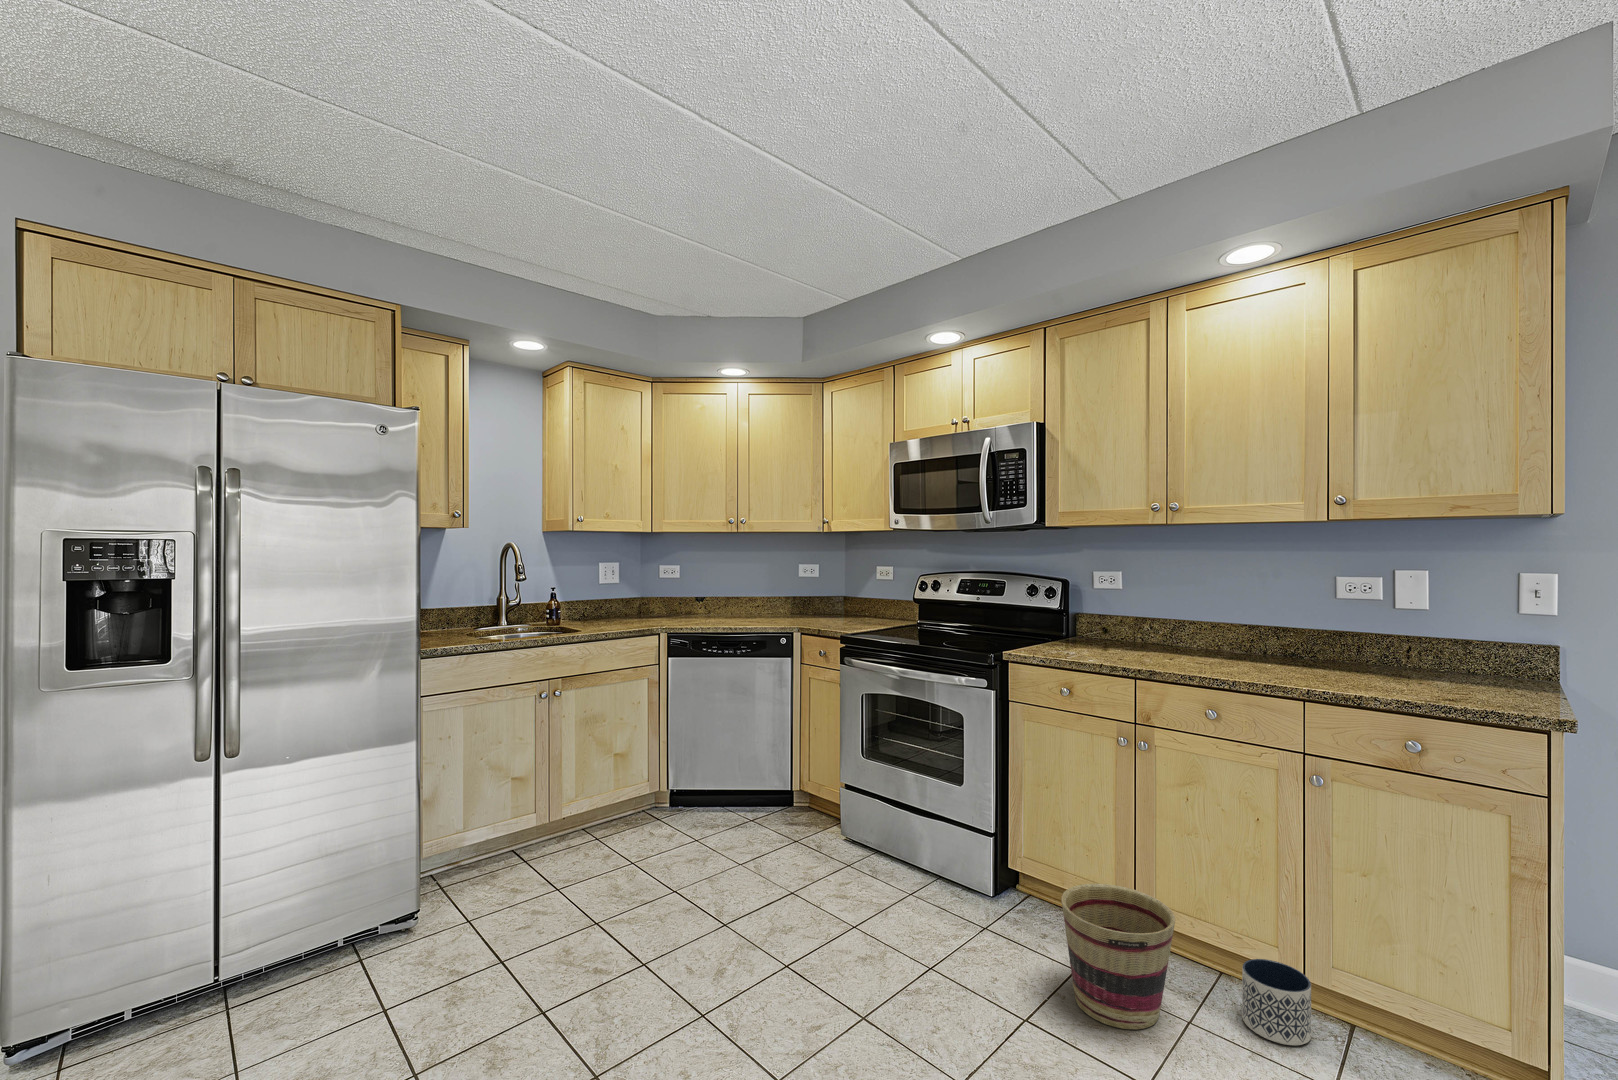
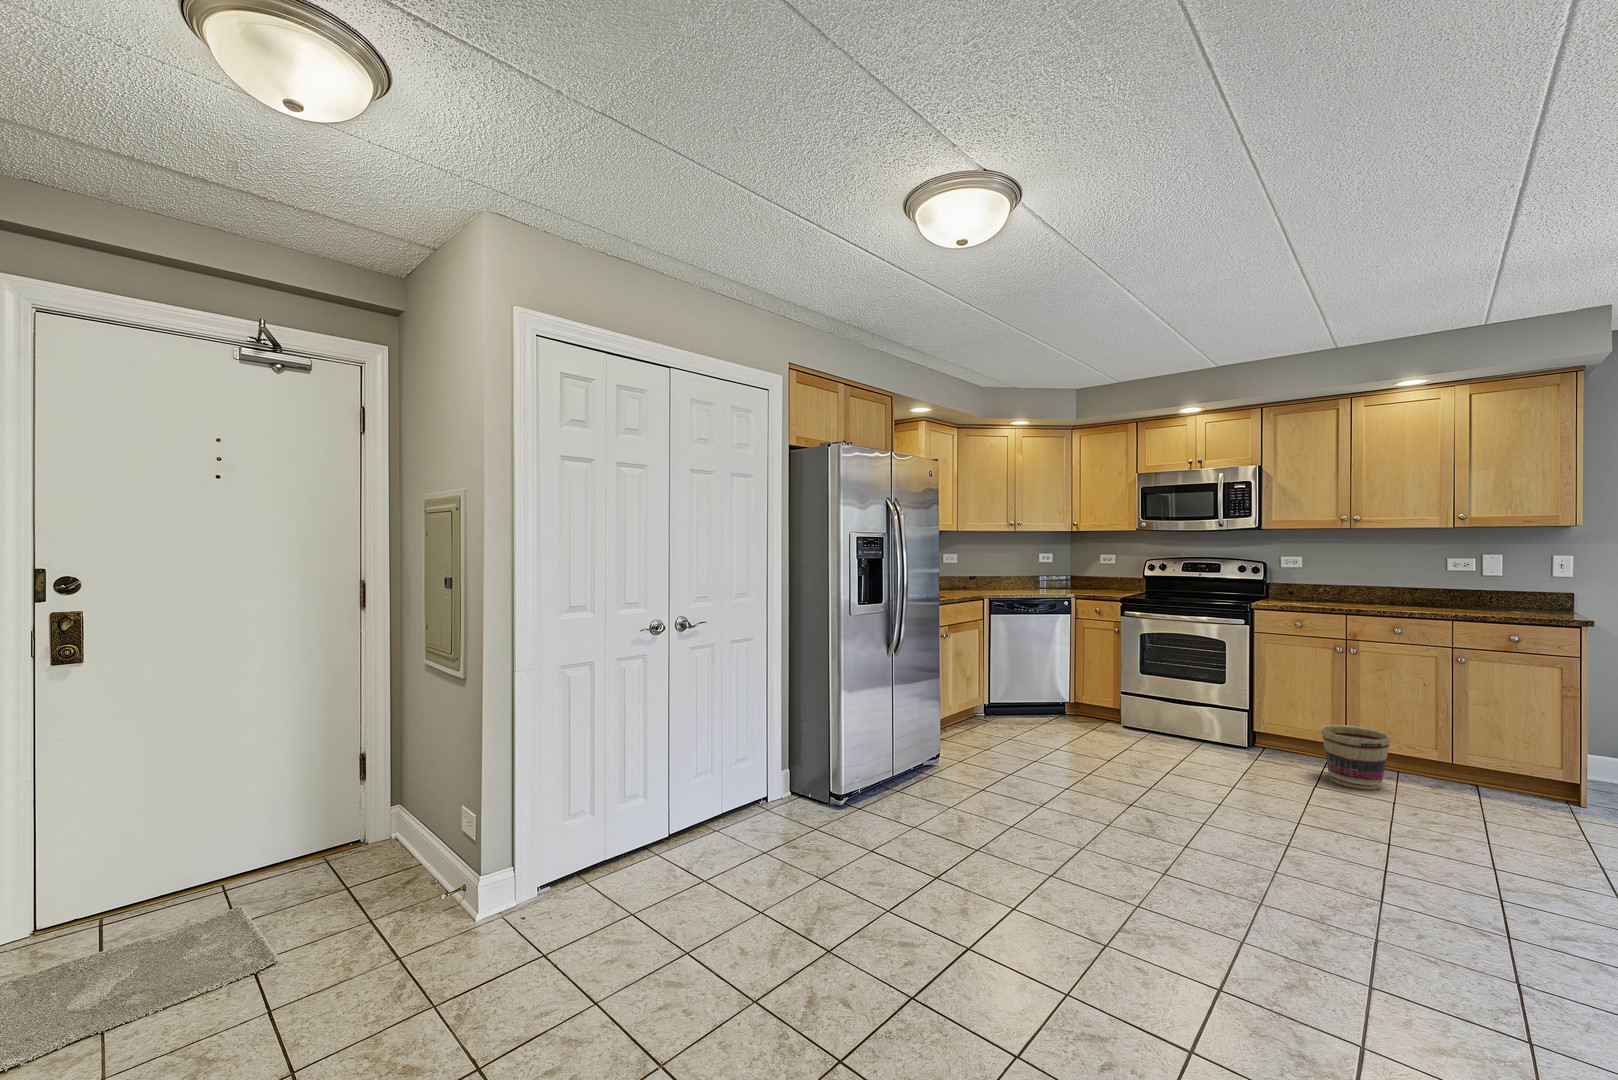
planter: present [1242,959,1311,1045] -> none [1421,756,1460,792]

